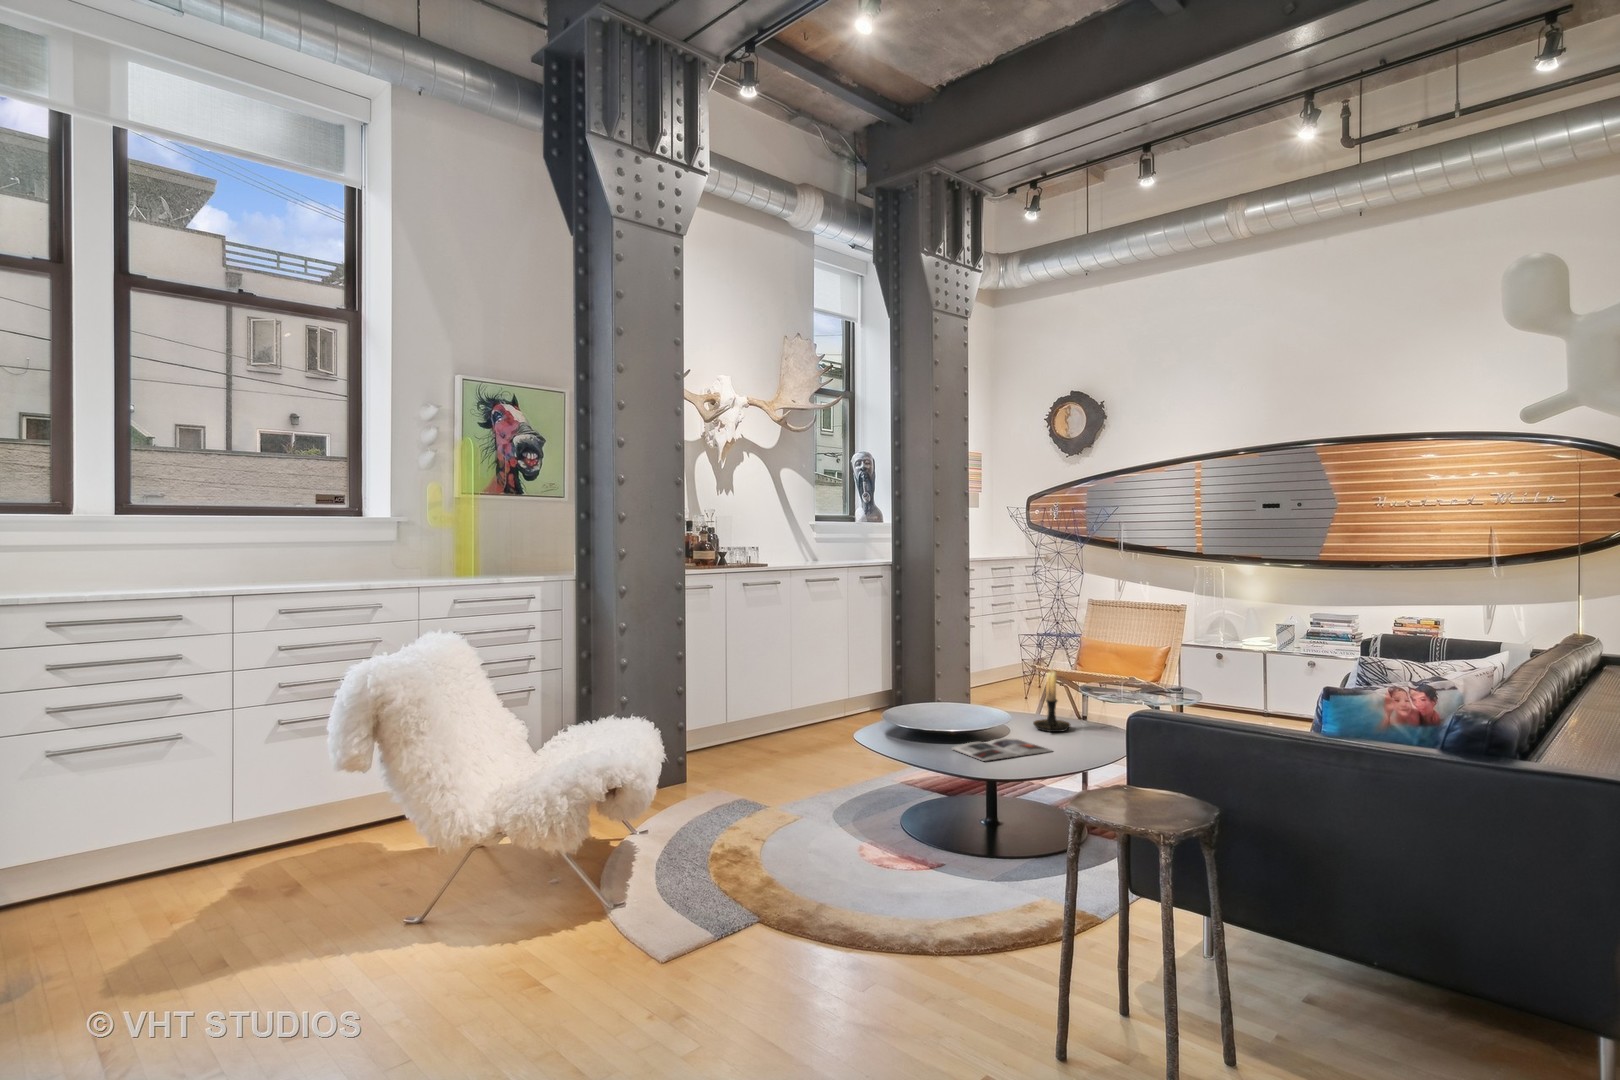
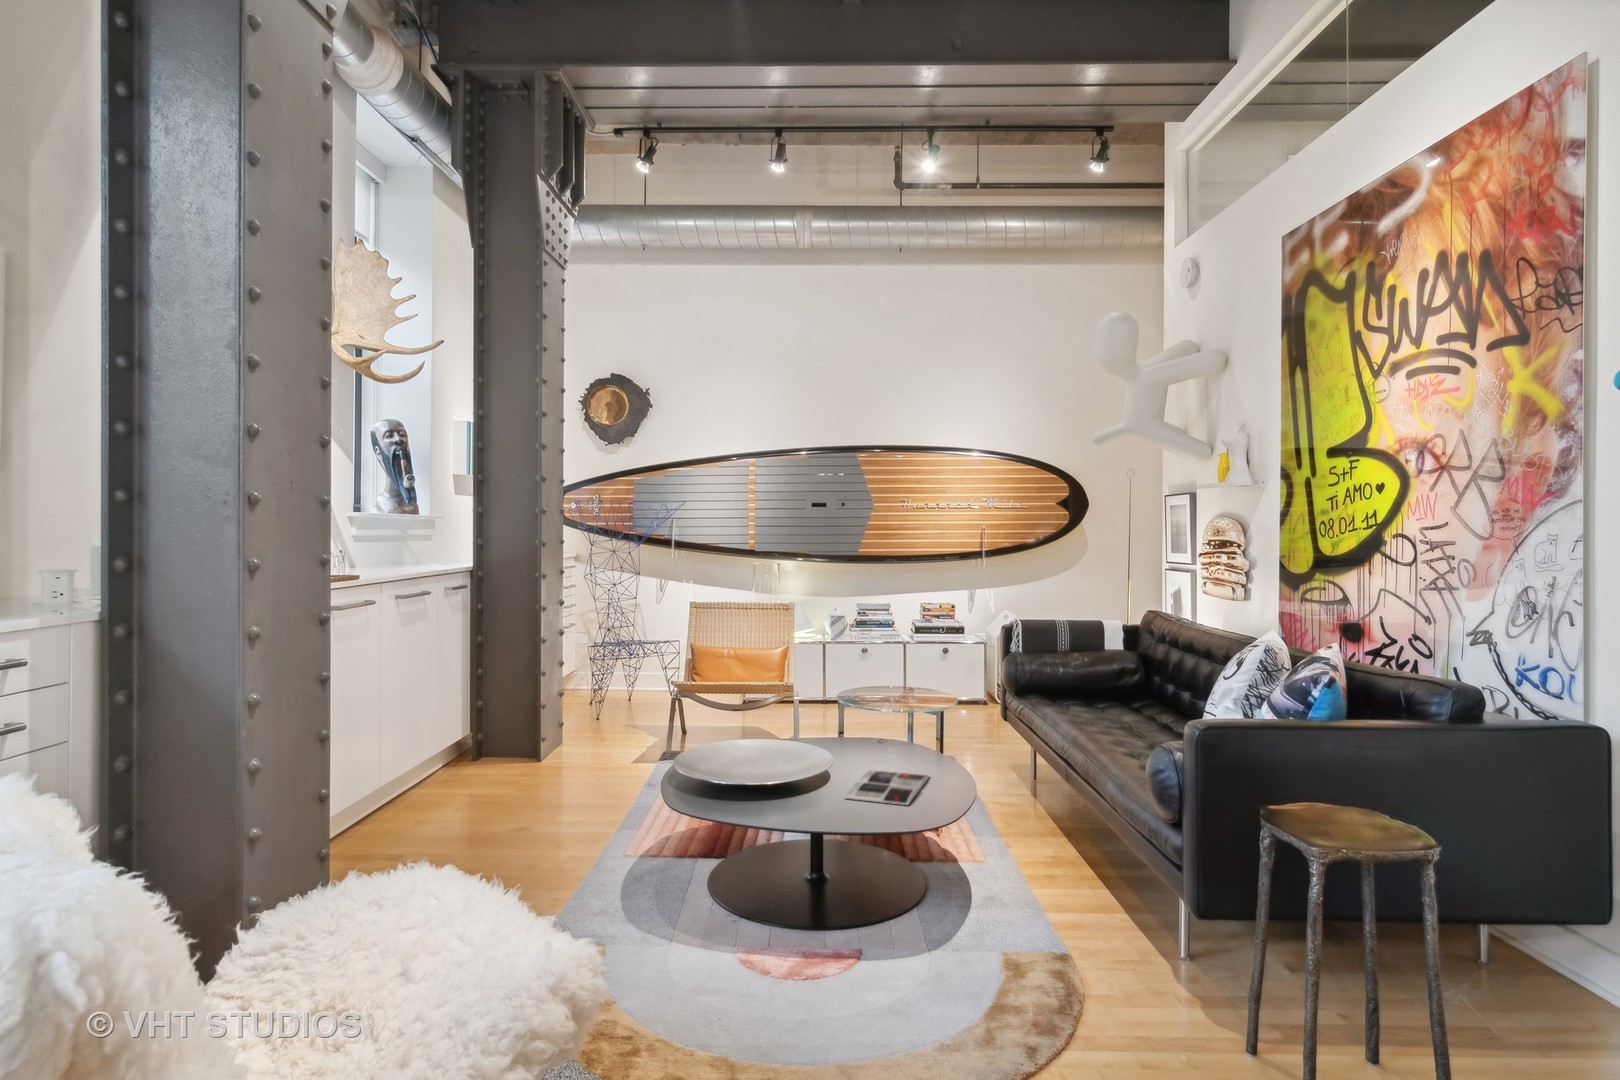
candle holder: present [1033,664,1070,732] -> none [846,676,887,756]

